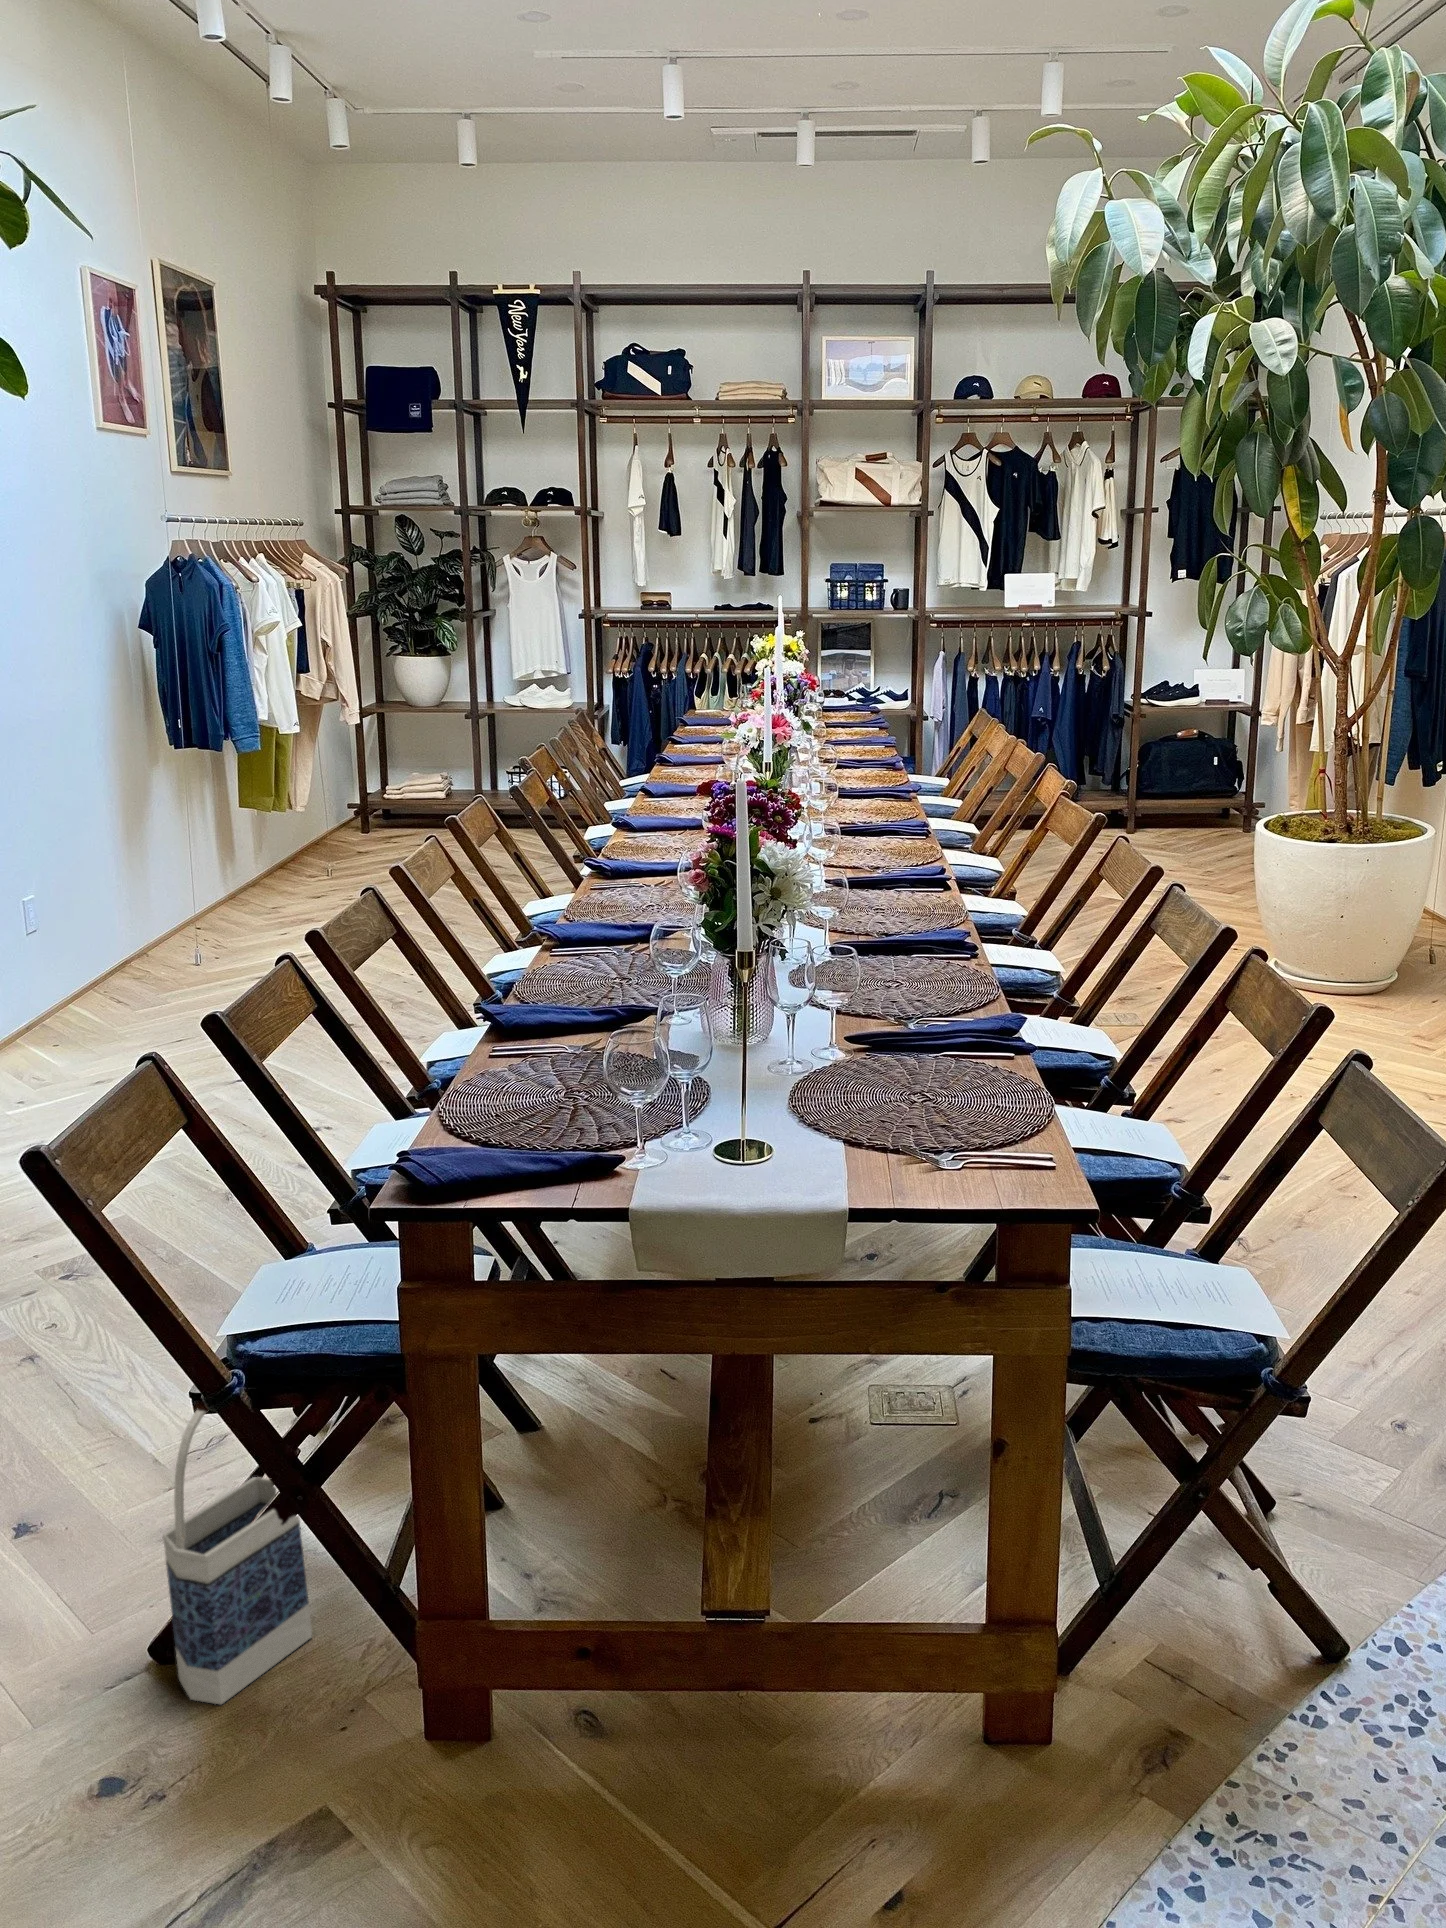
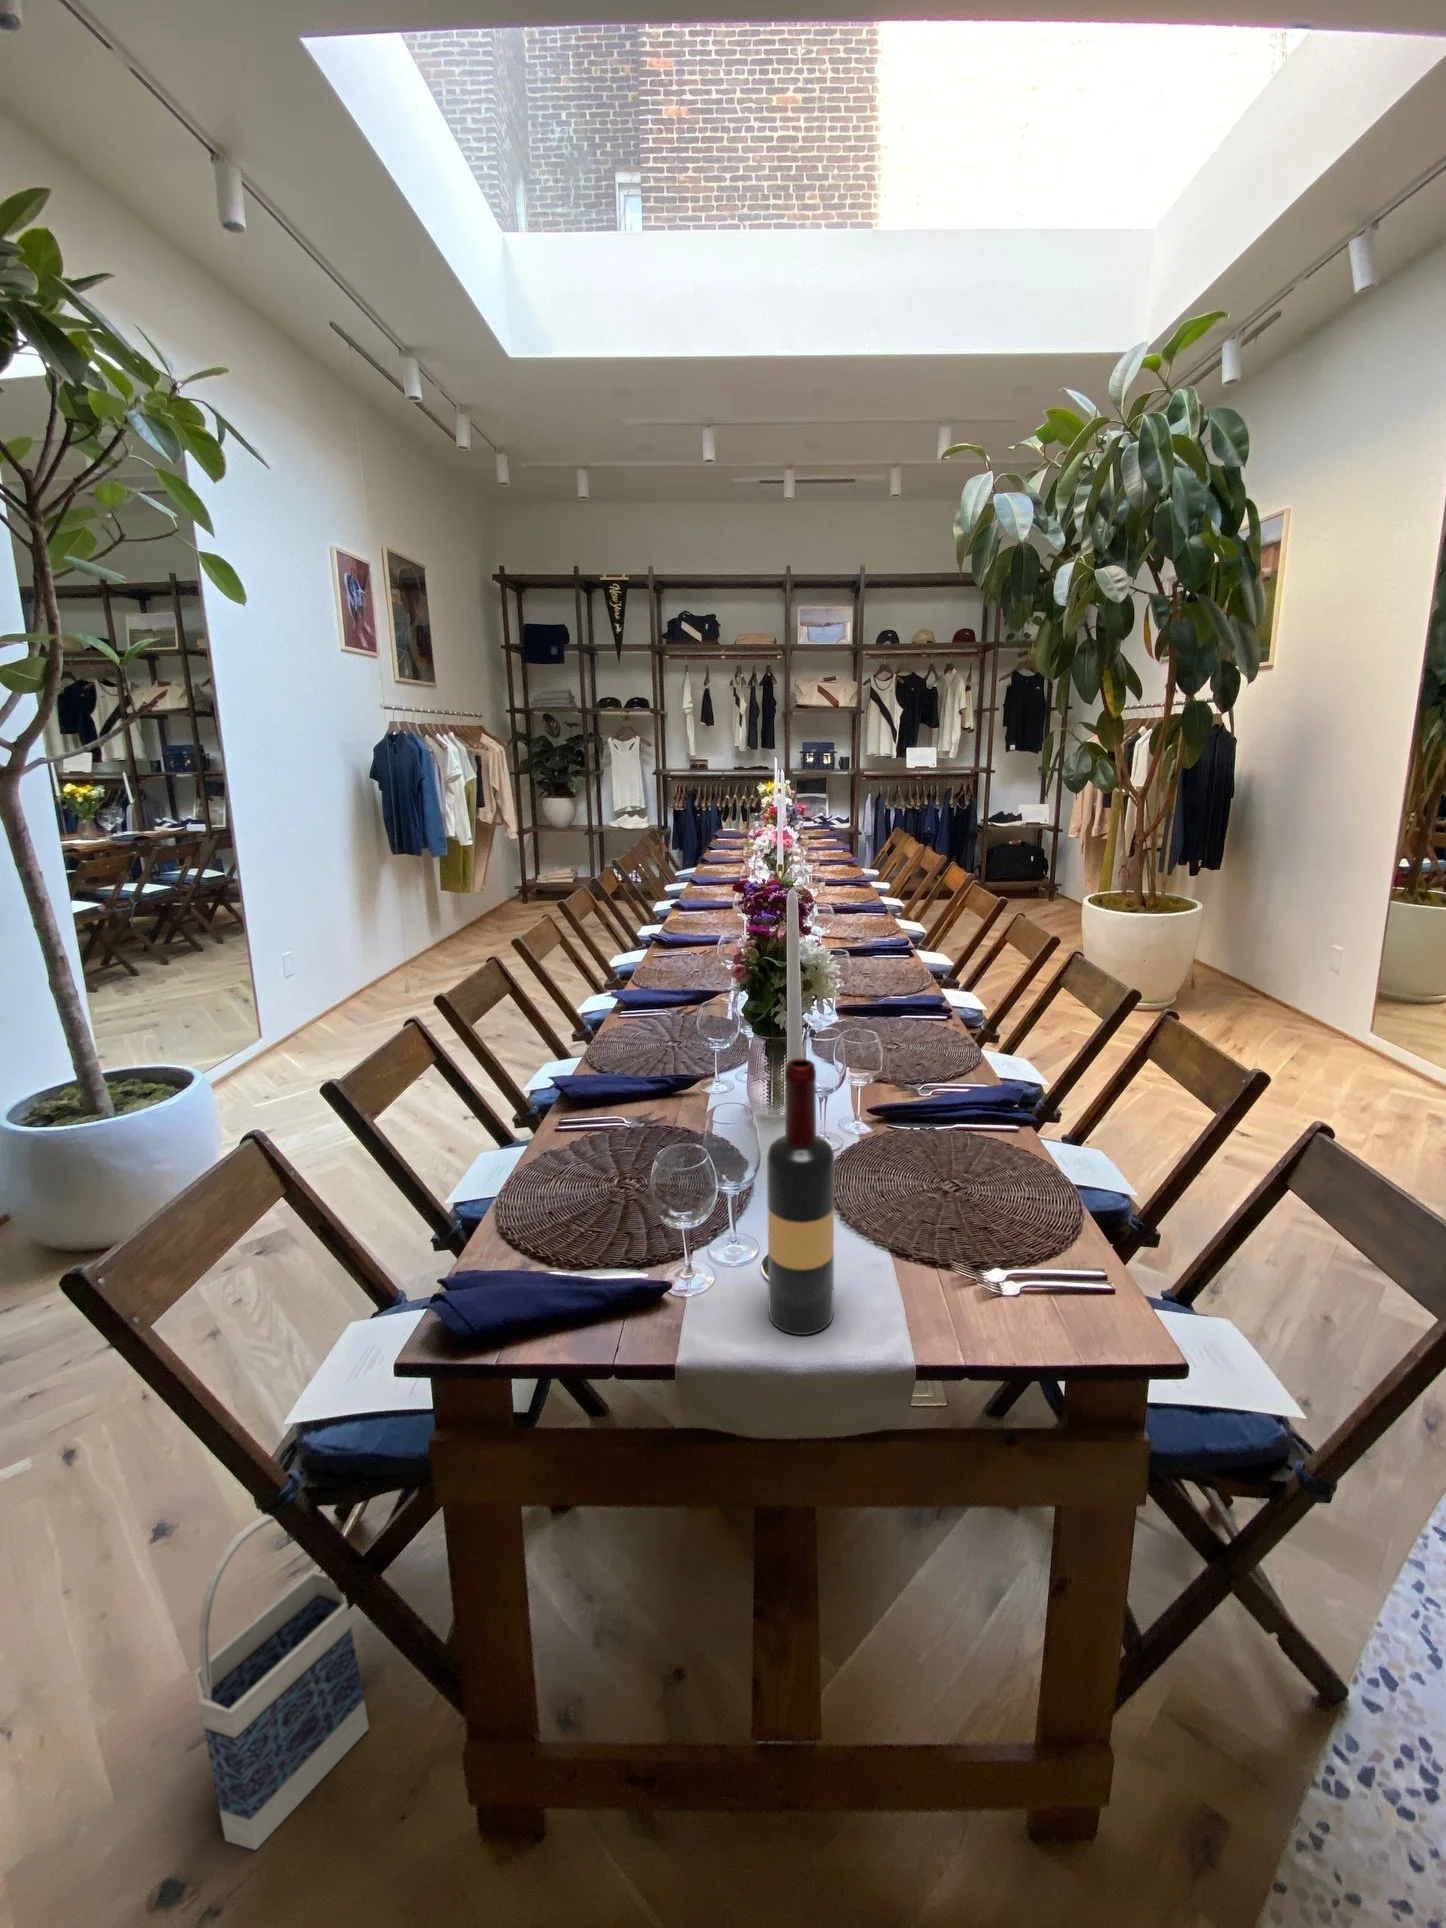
wine bottle: none [708,934,771,1187] -> present [767,1059,835,1335]

